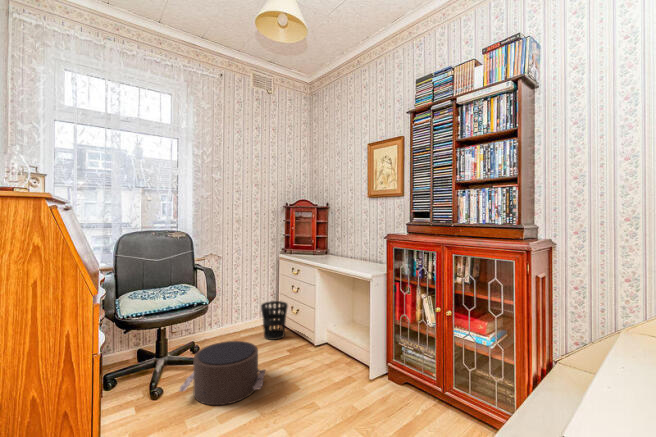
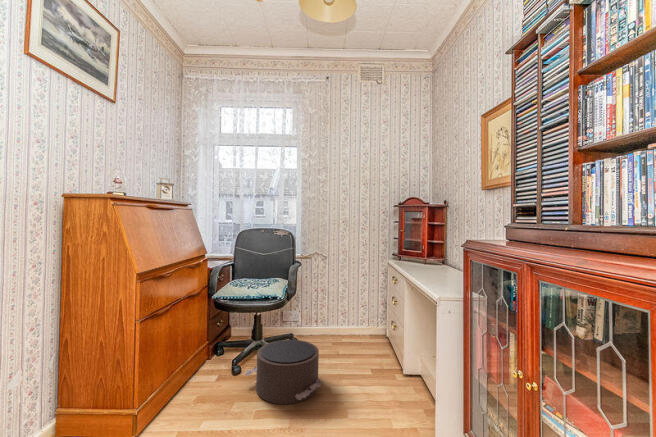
wastebasket: present [261,301,288,340] -> none [360,310,389,354]

